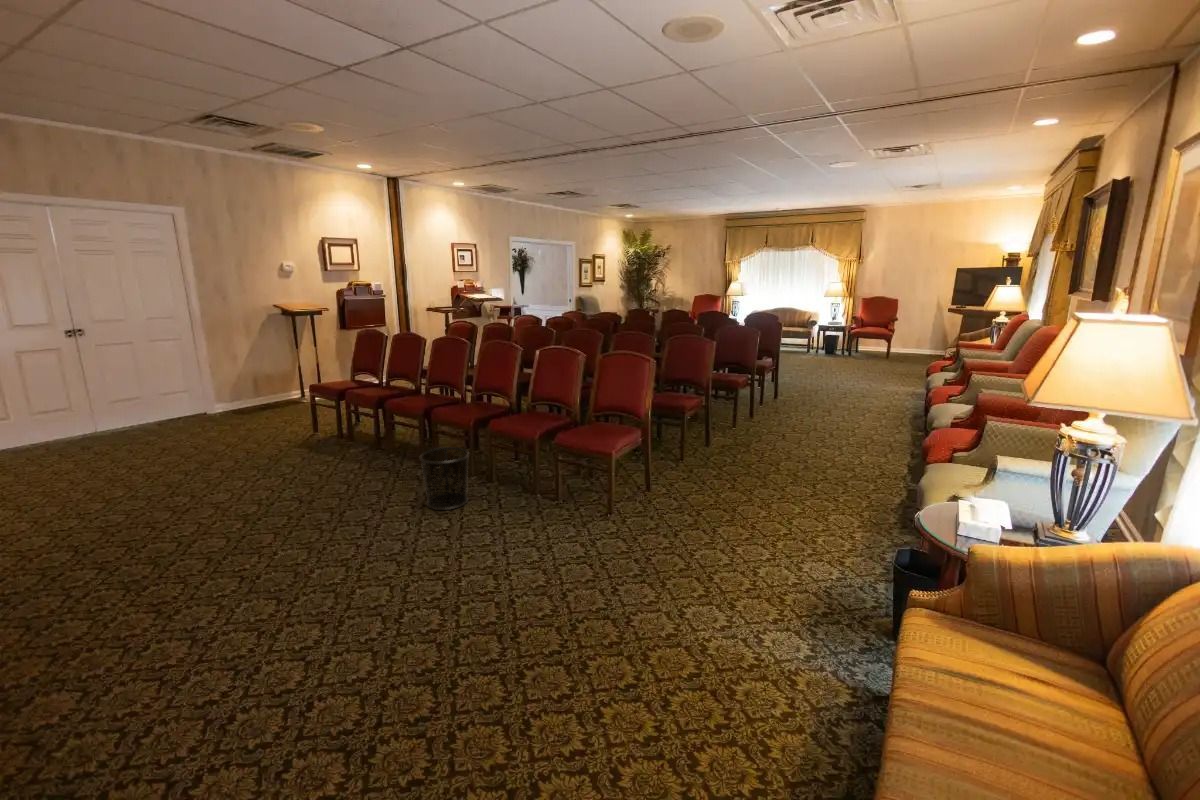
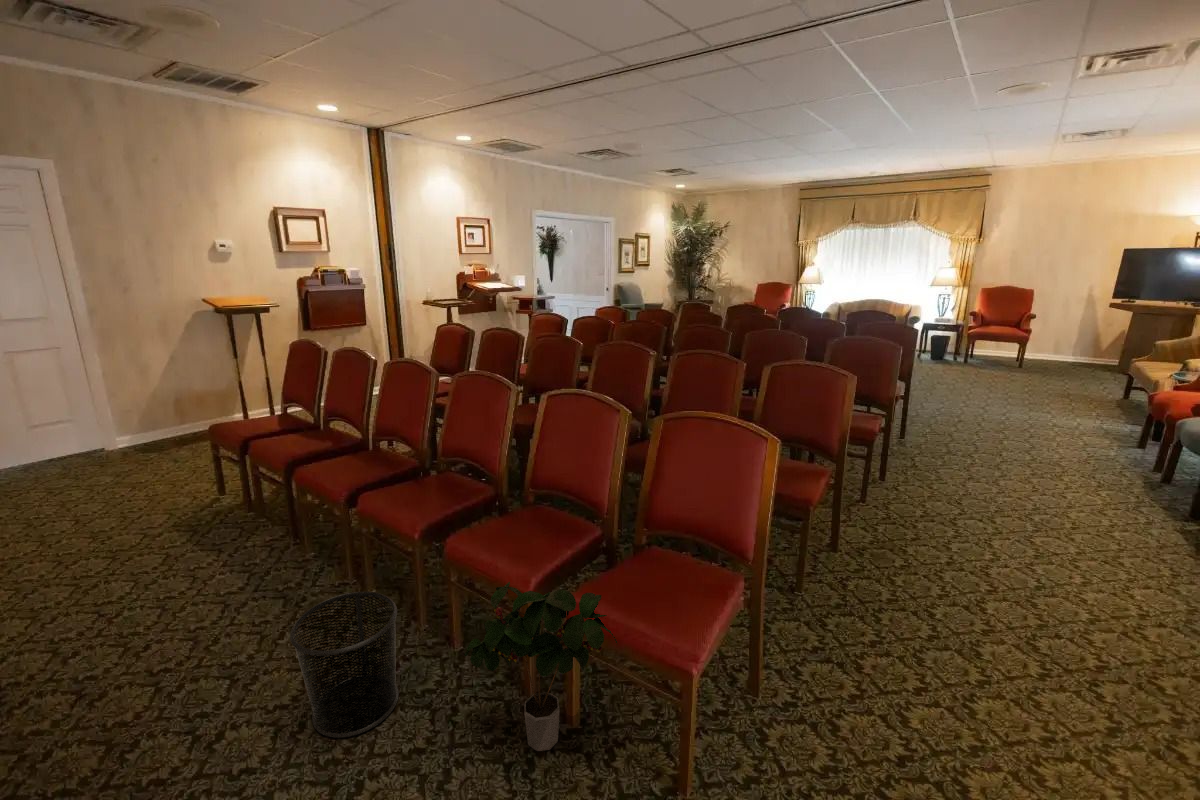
potted plant: none [505,430,579,511] -> present [465,582,617,751]

